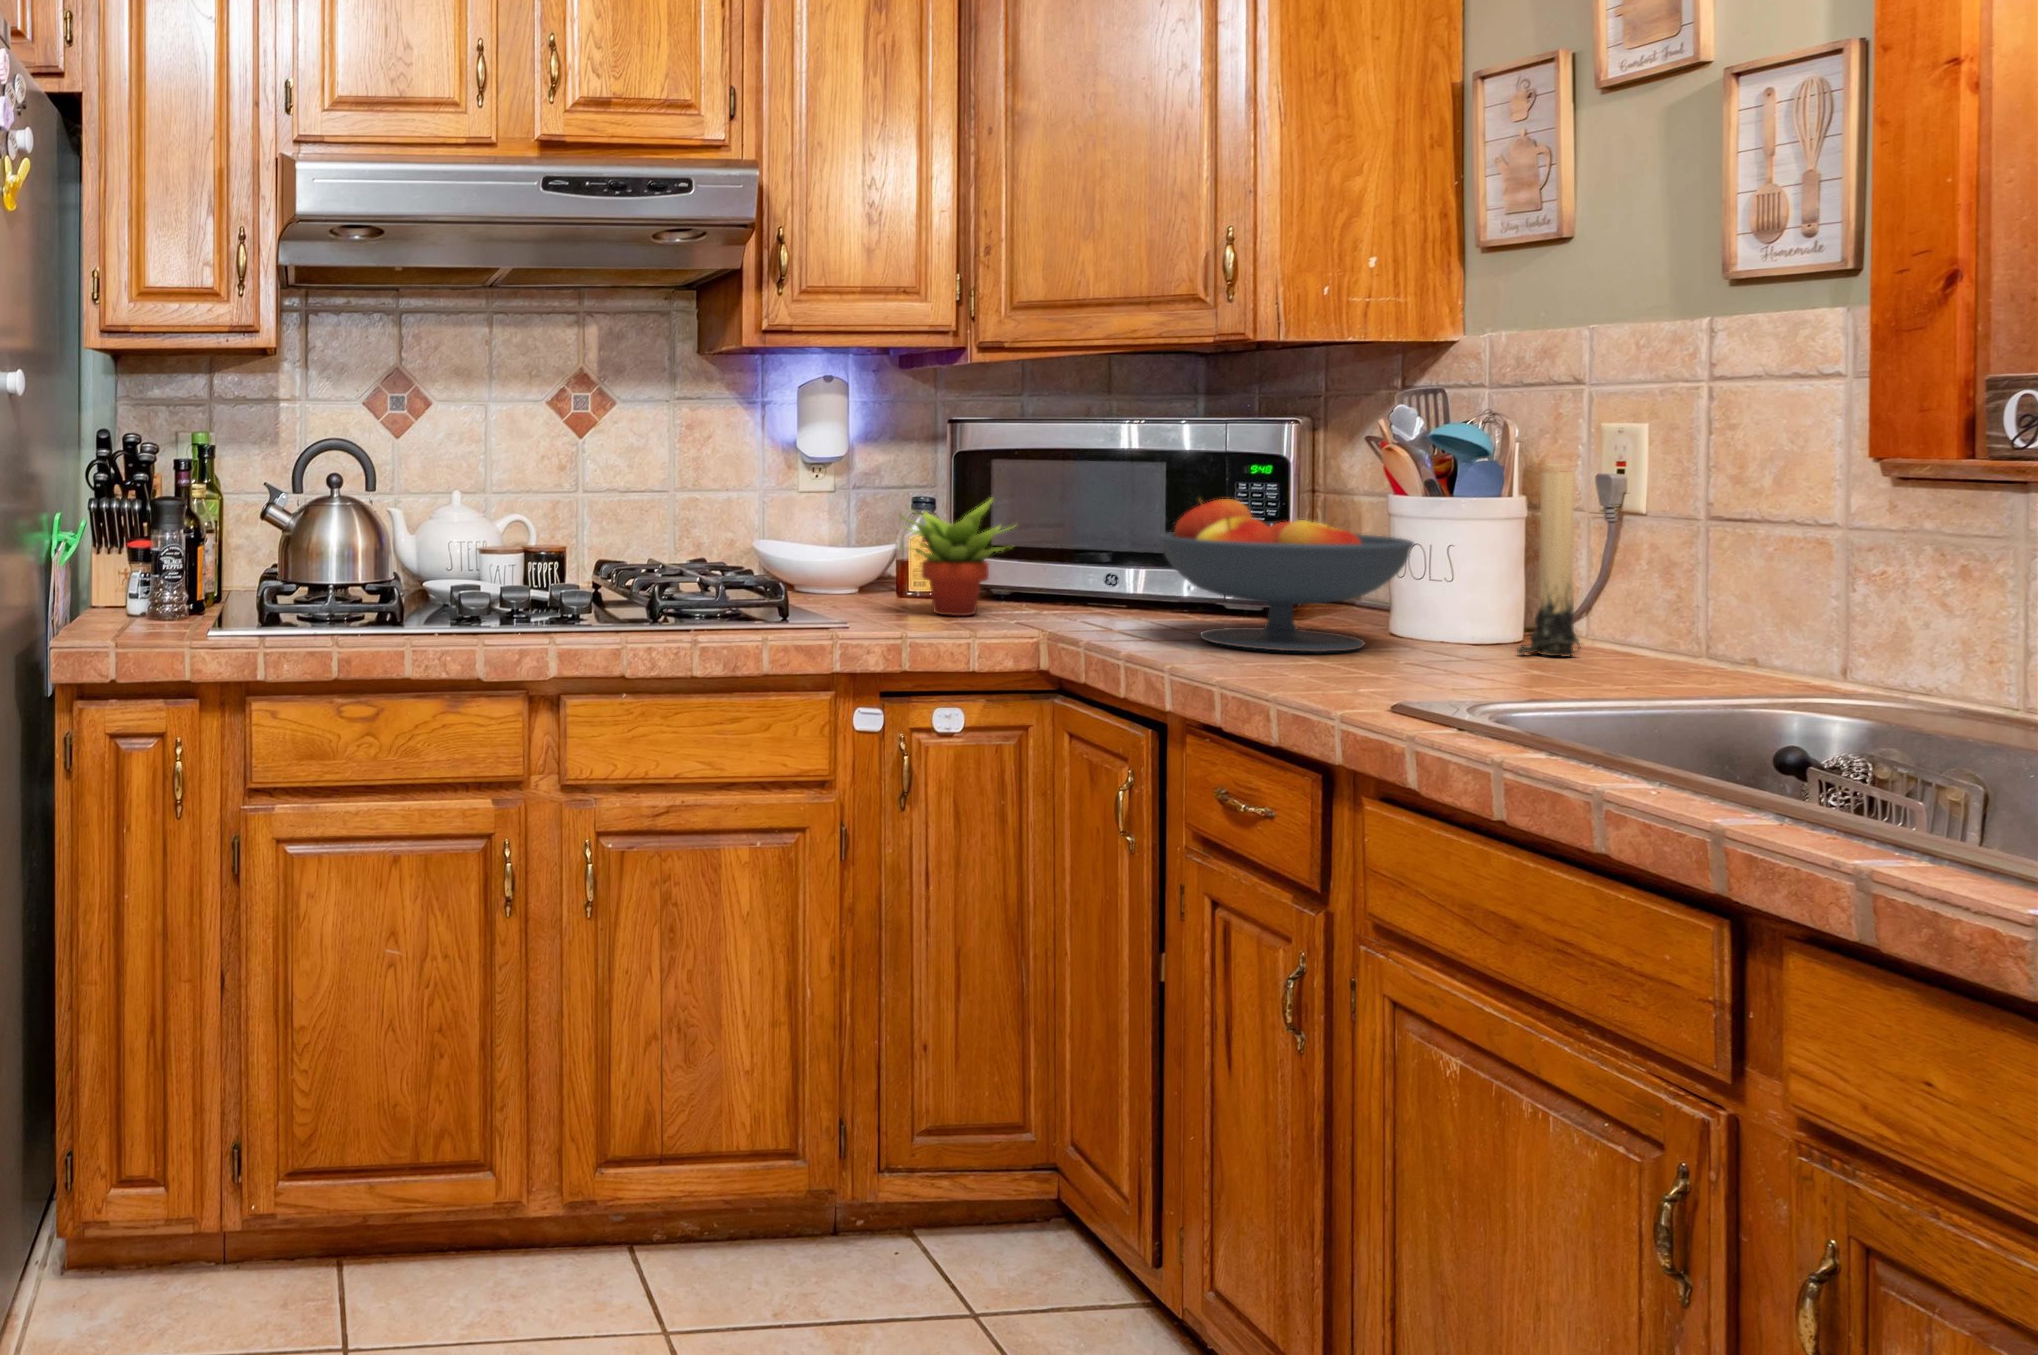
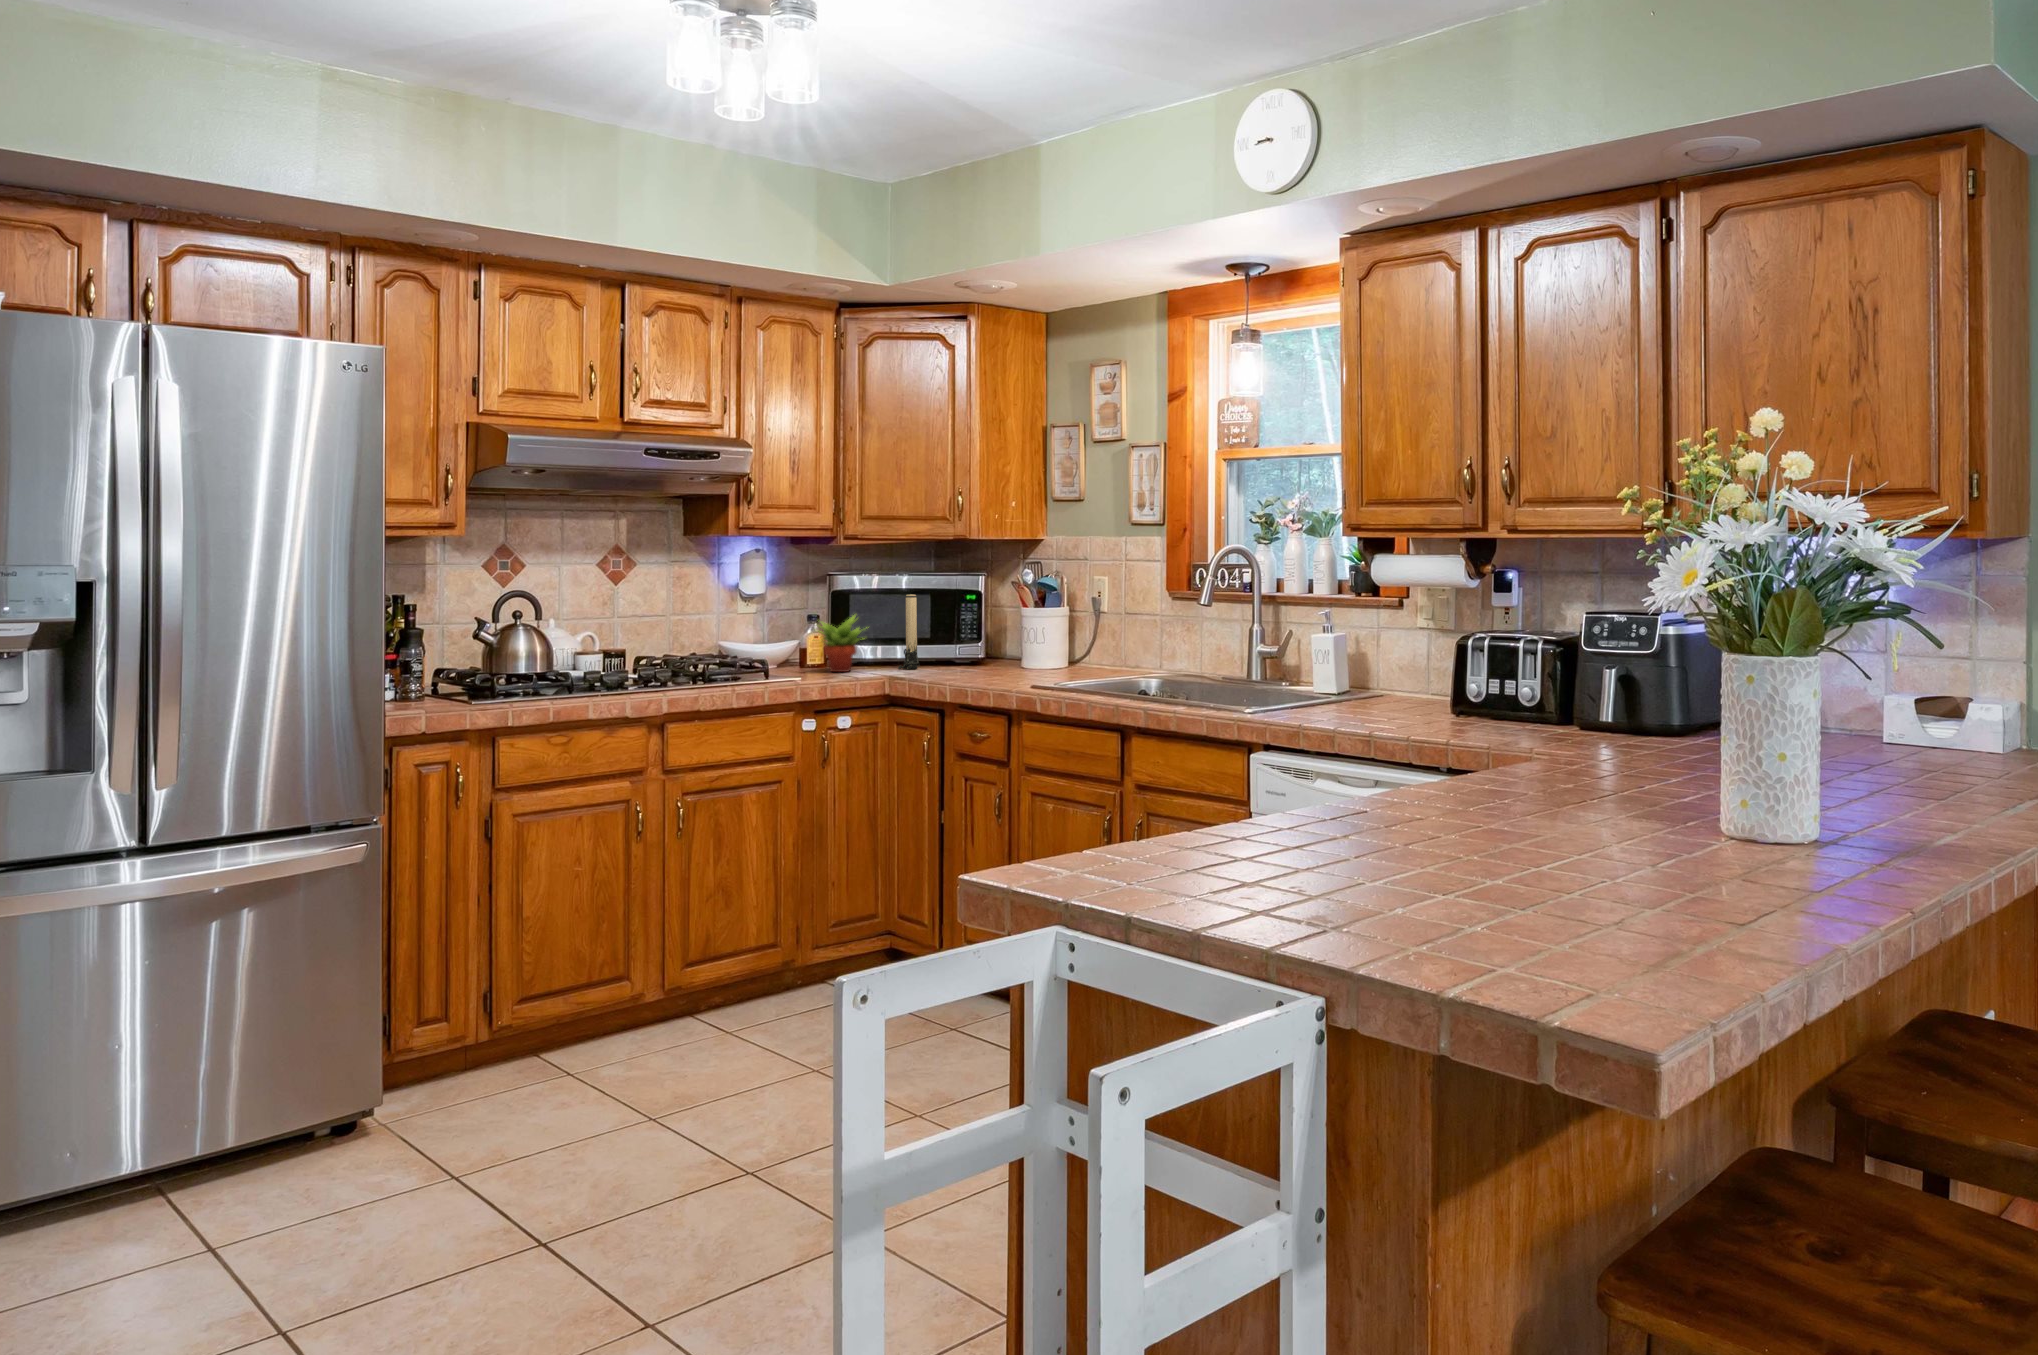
candle: present [1517,464,1580,656] -> present [898,594,920,669]
fruit bowl: present [1158,499,1414,652] -> none [937,612,1036,676]

